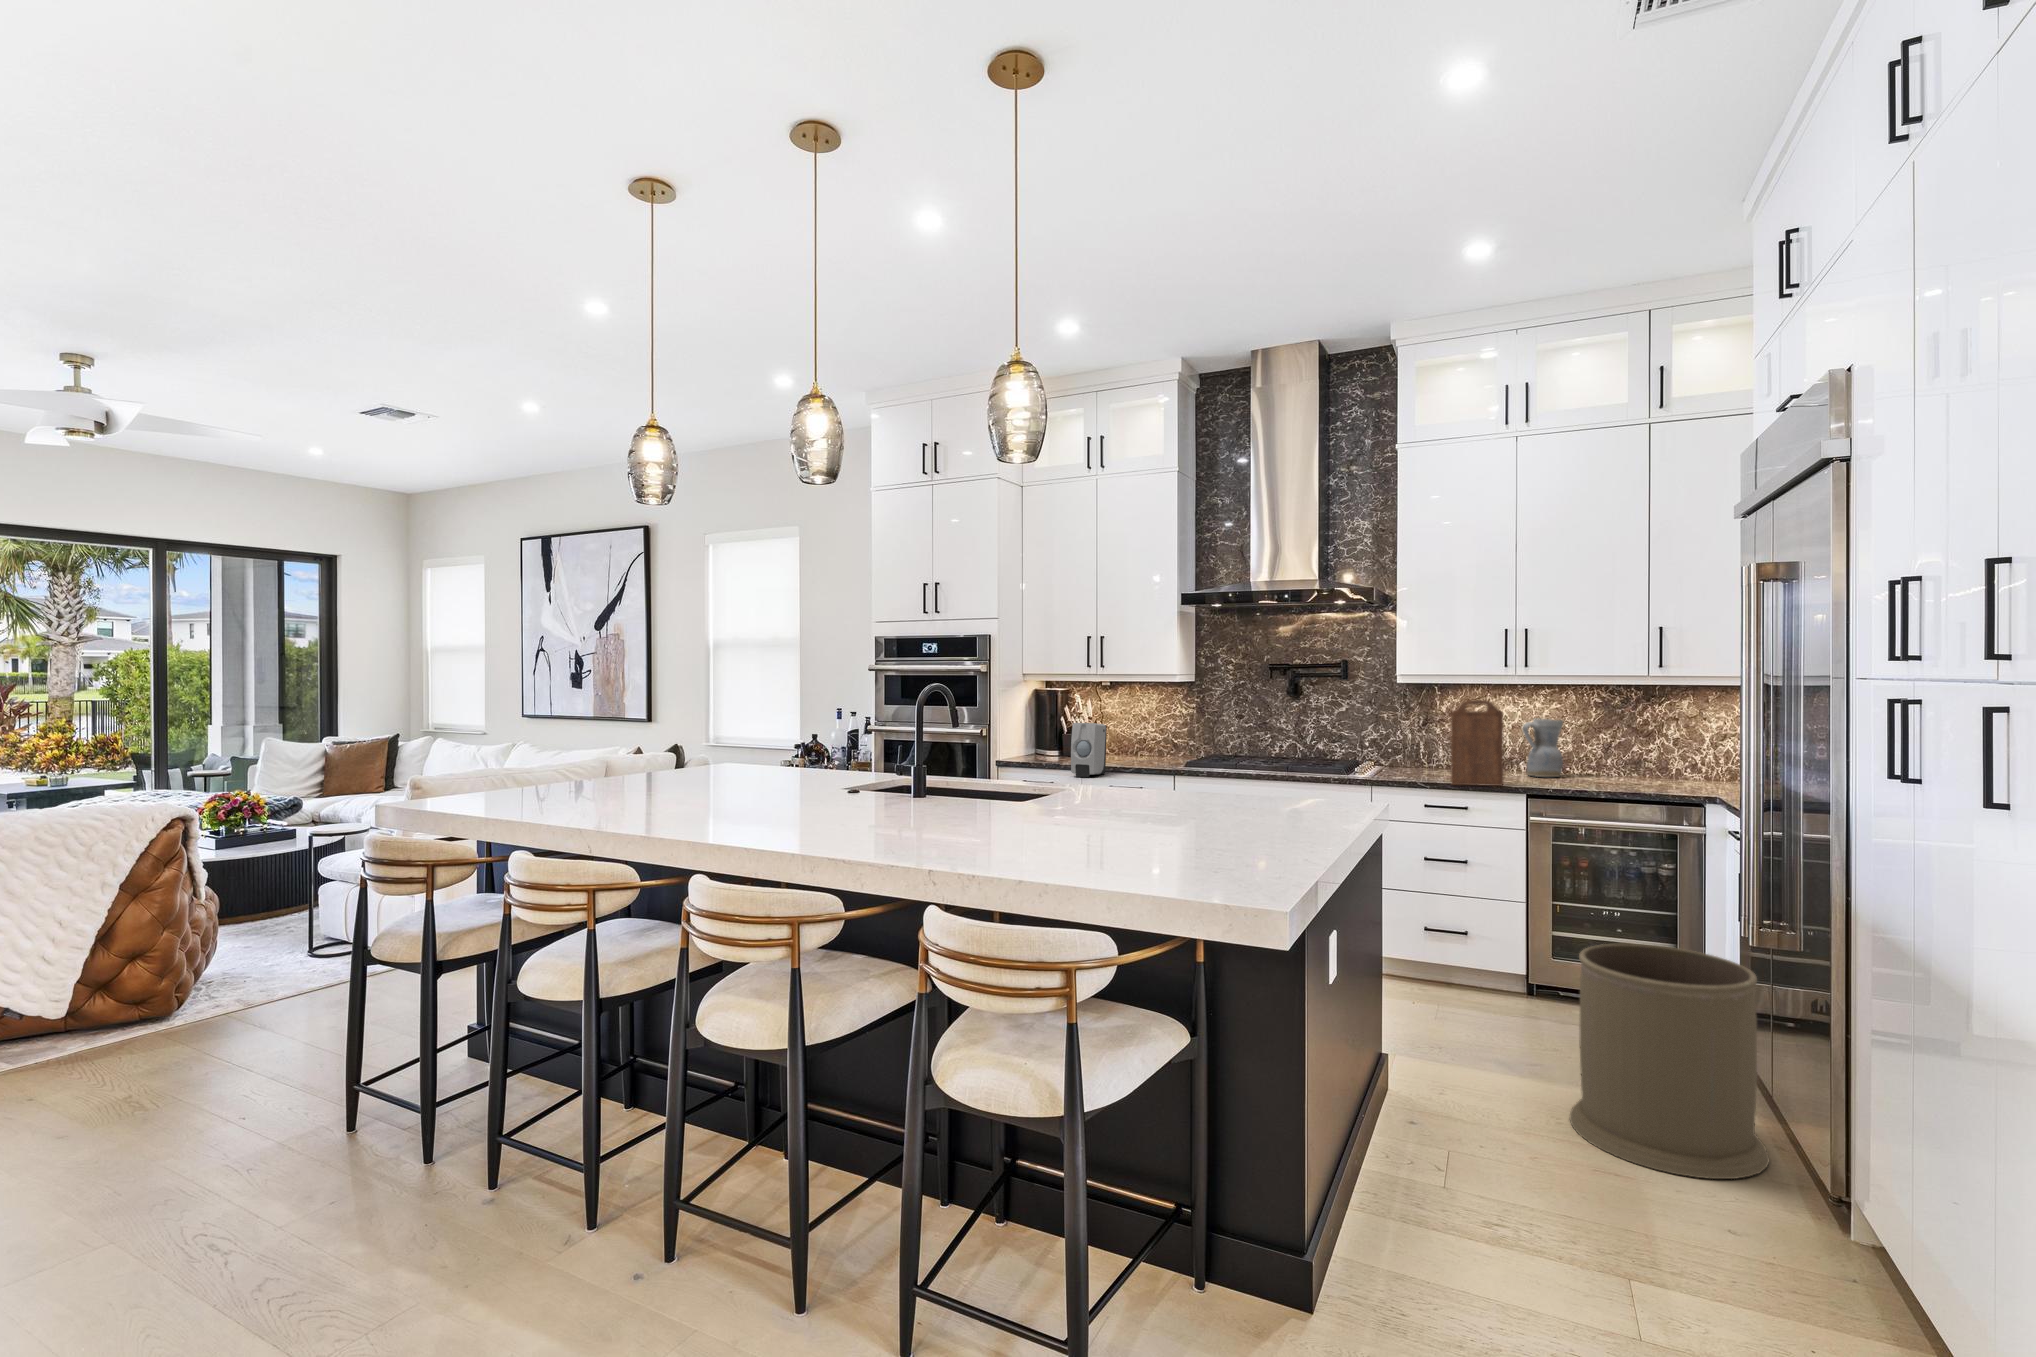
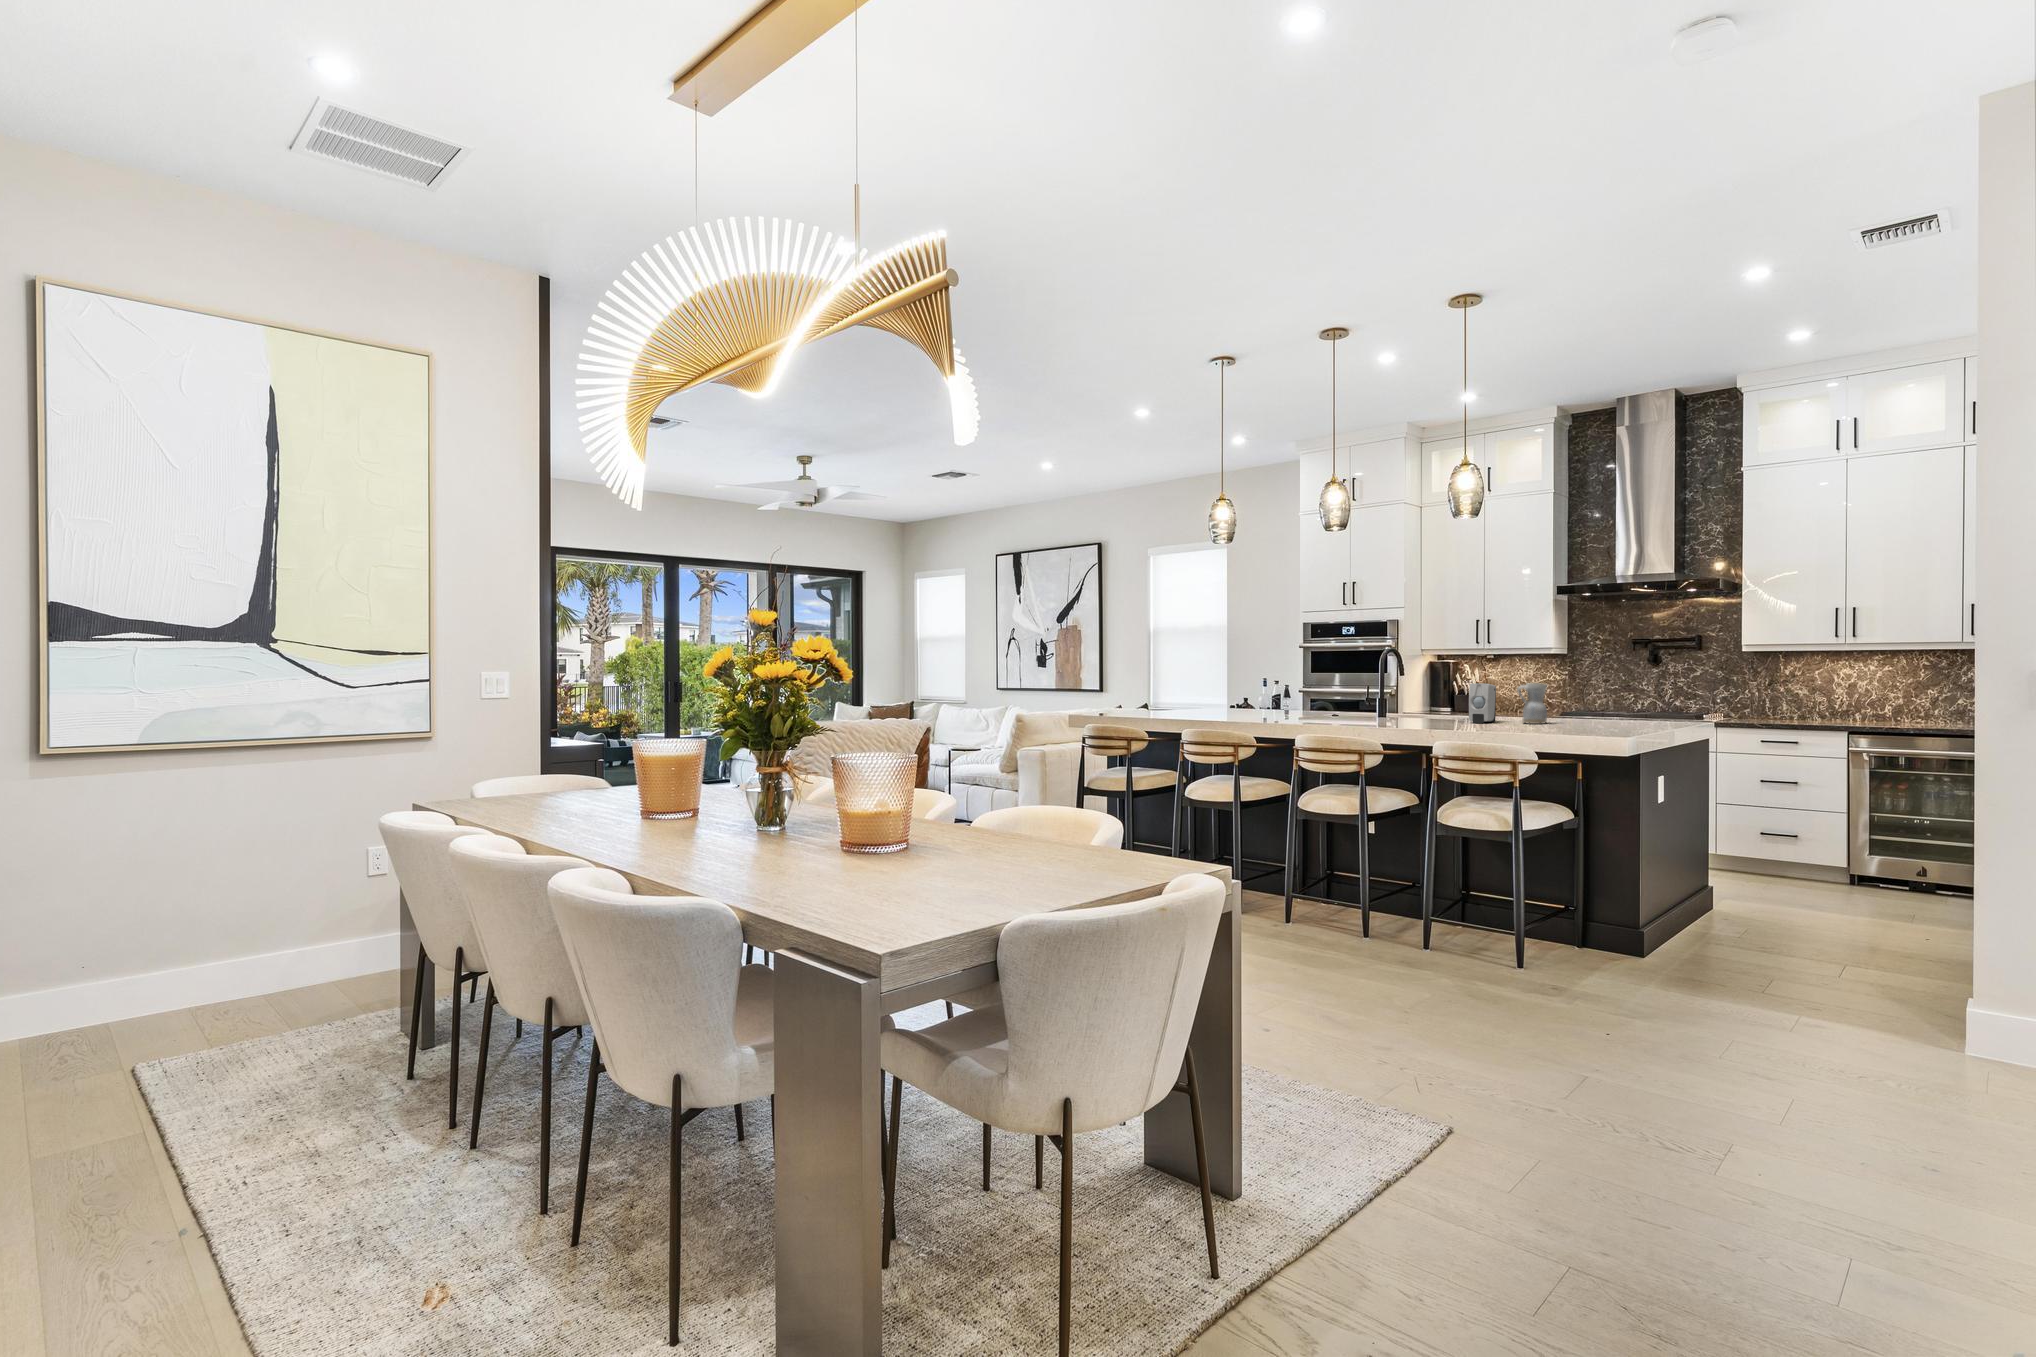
cutting board: present [1450,700,1504,786] -> none [1785,662,1831,727]
ceramic pitcher: present [1522,718,1563,777] -> present [1517,683,1547,724]
trash can: present [1569,944,1769,1179] -> none [1855,821,2000,958]

